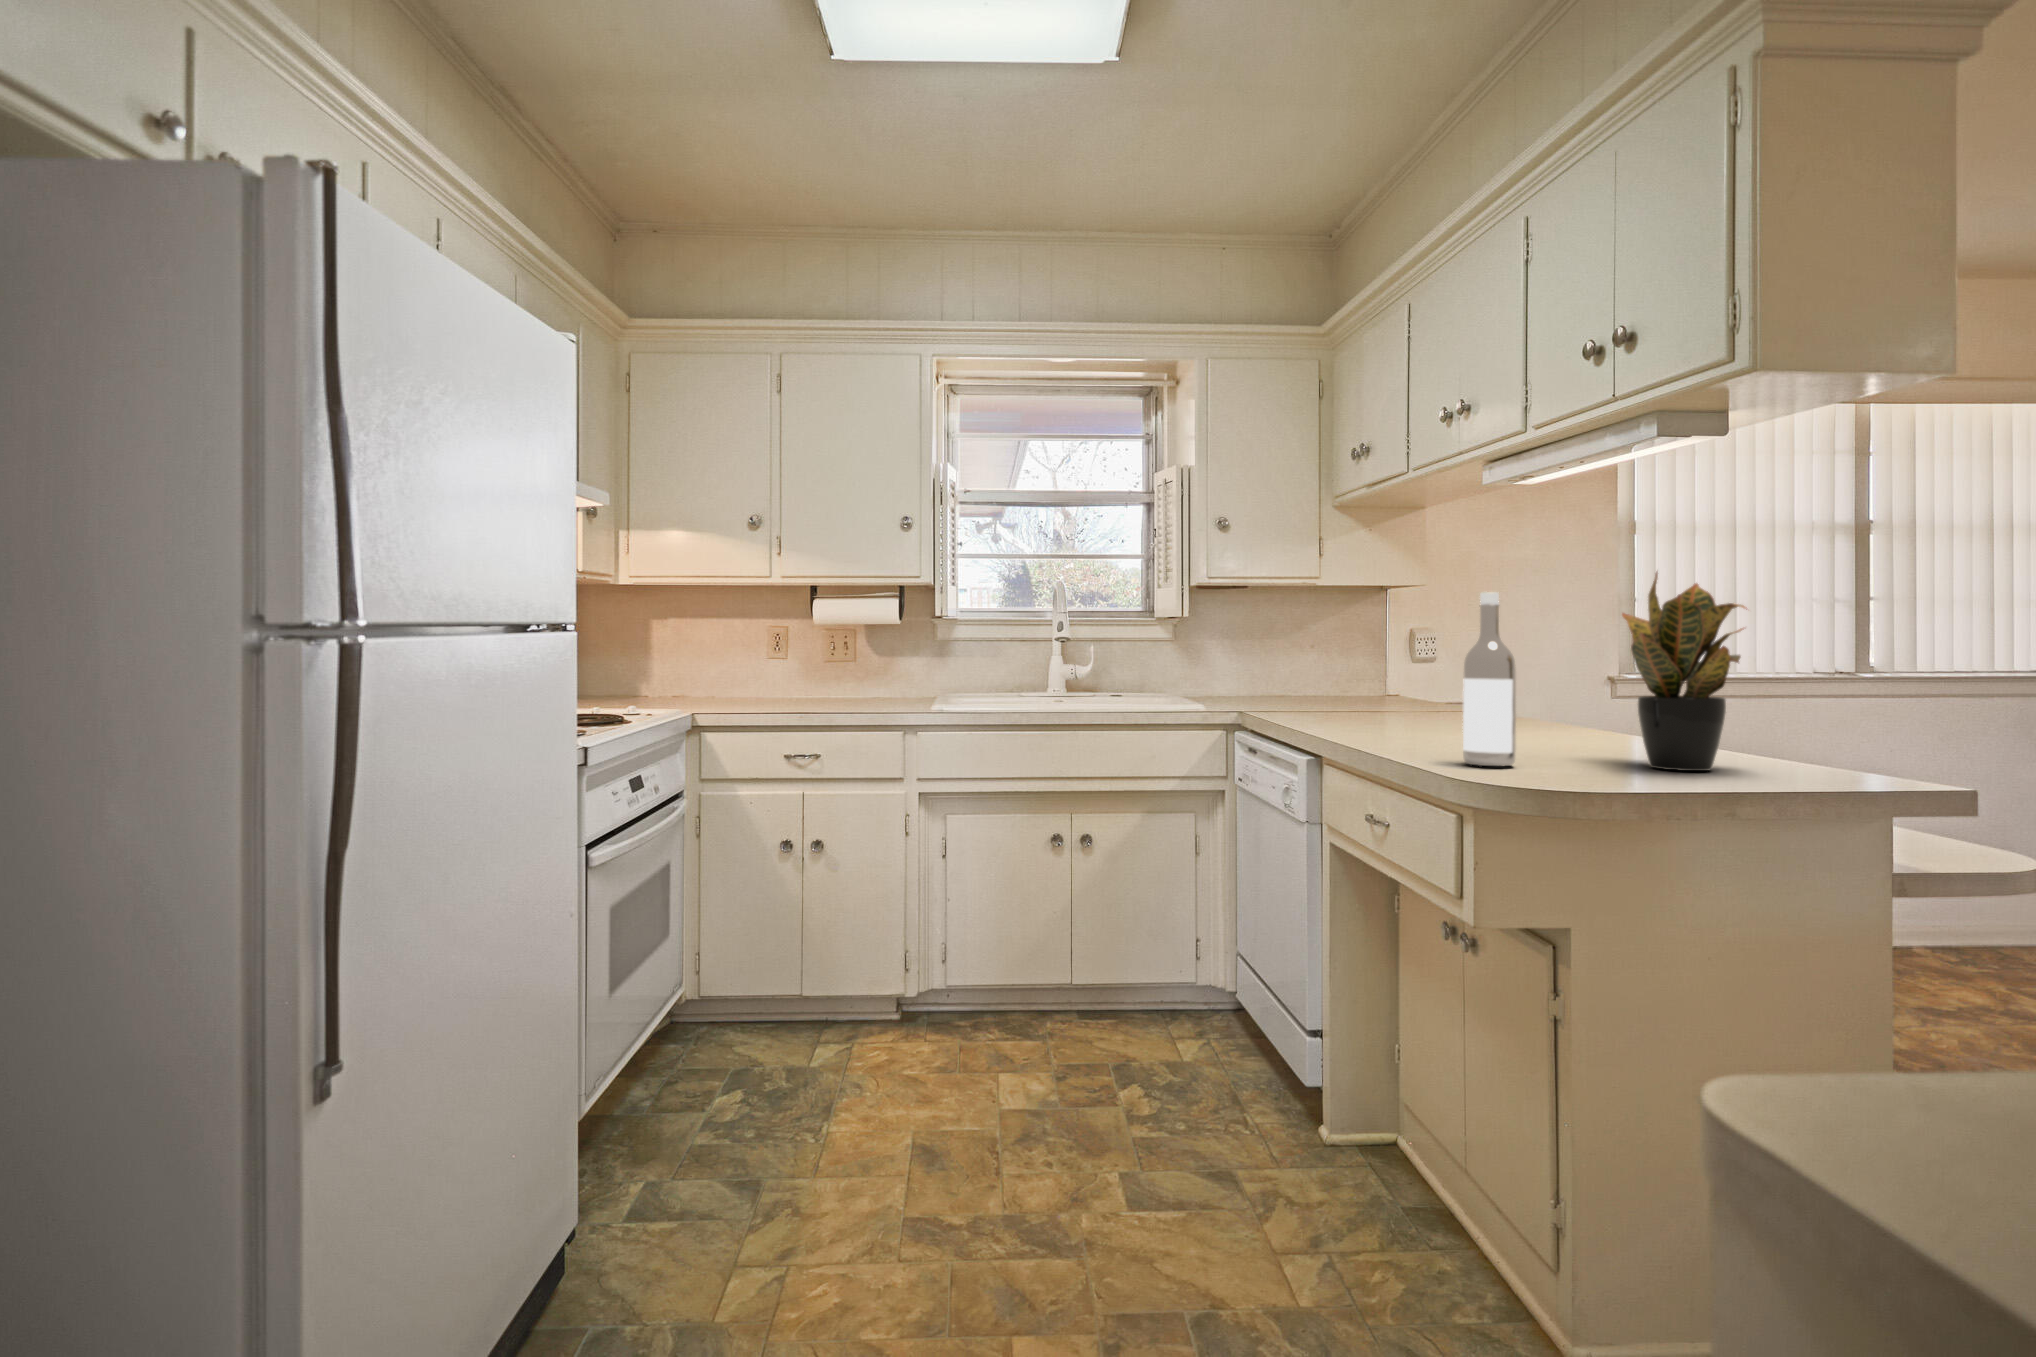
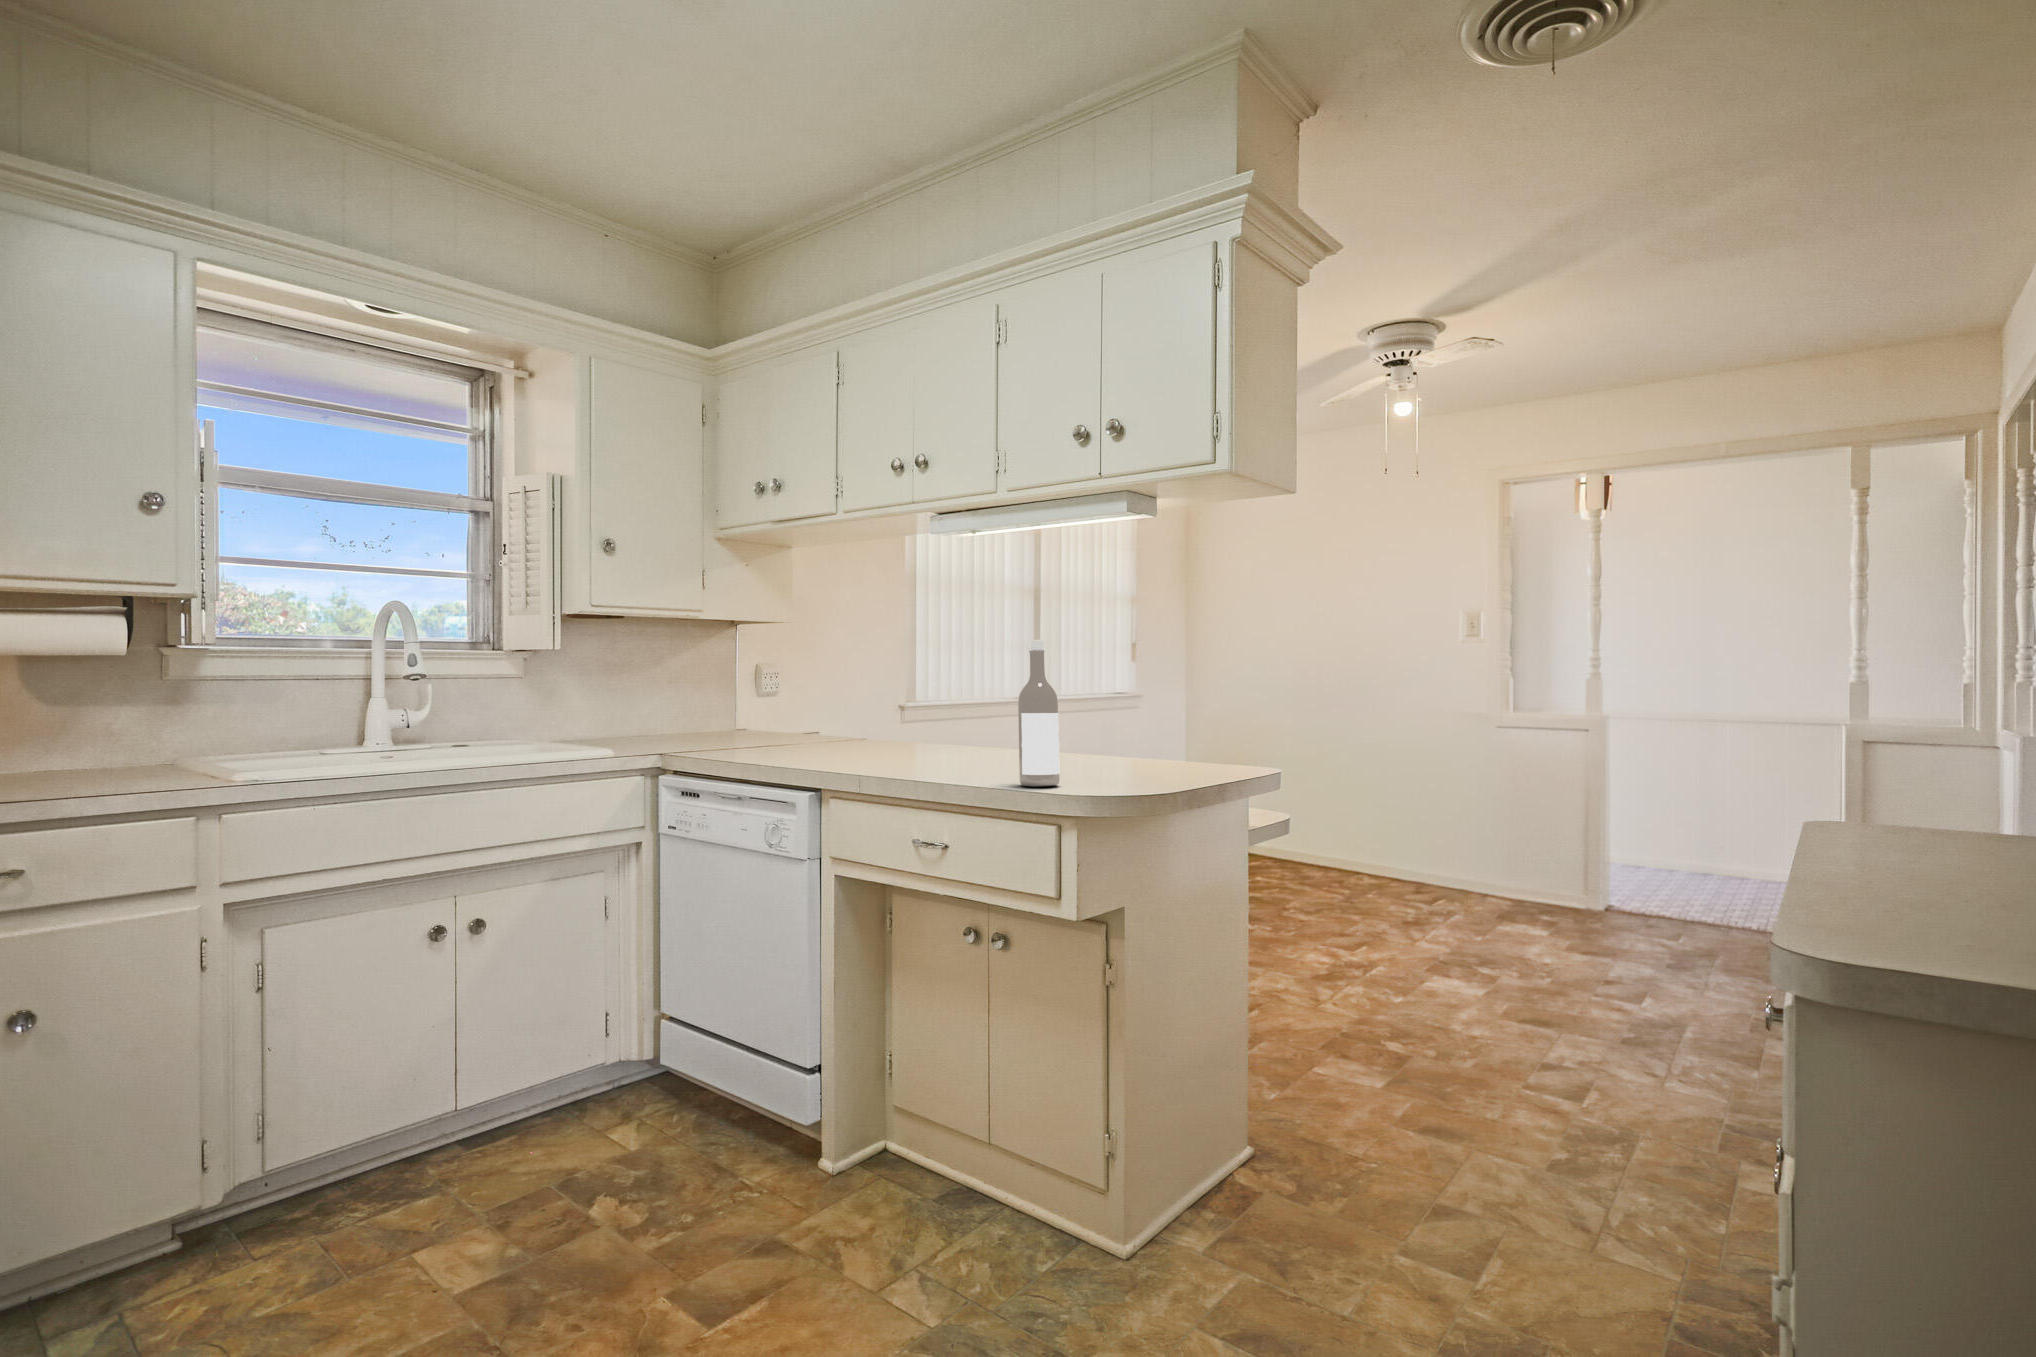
potted plant: present [1622,572,1746,771] -> none [1085,621,1188,778]

